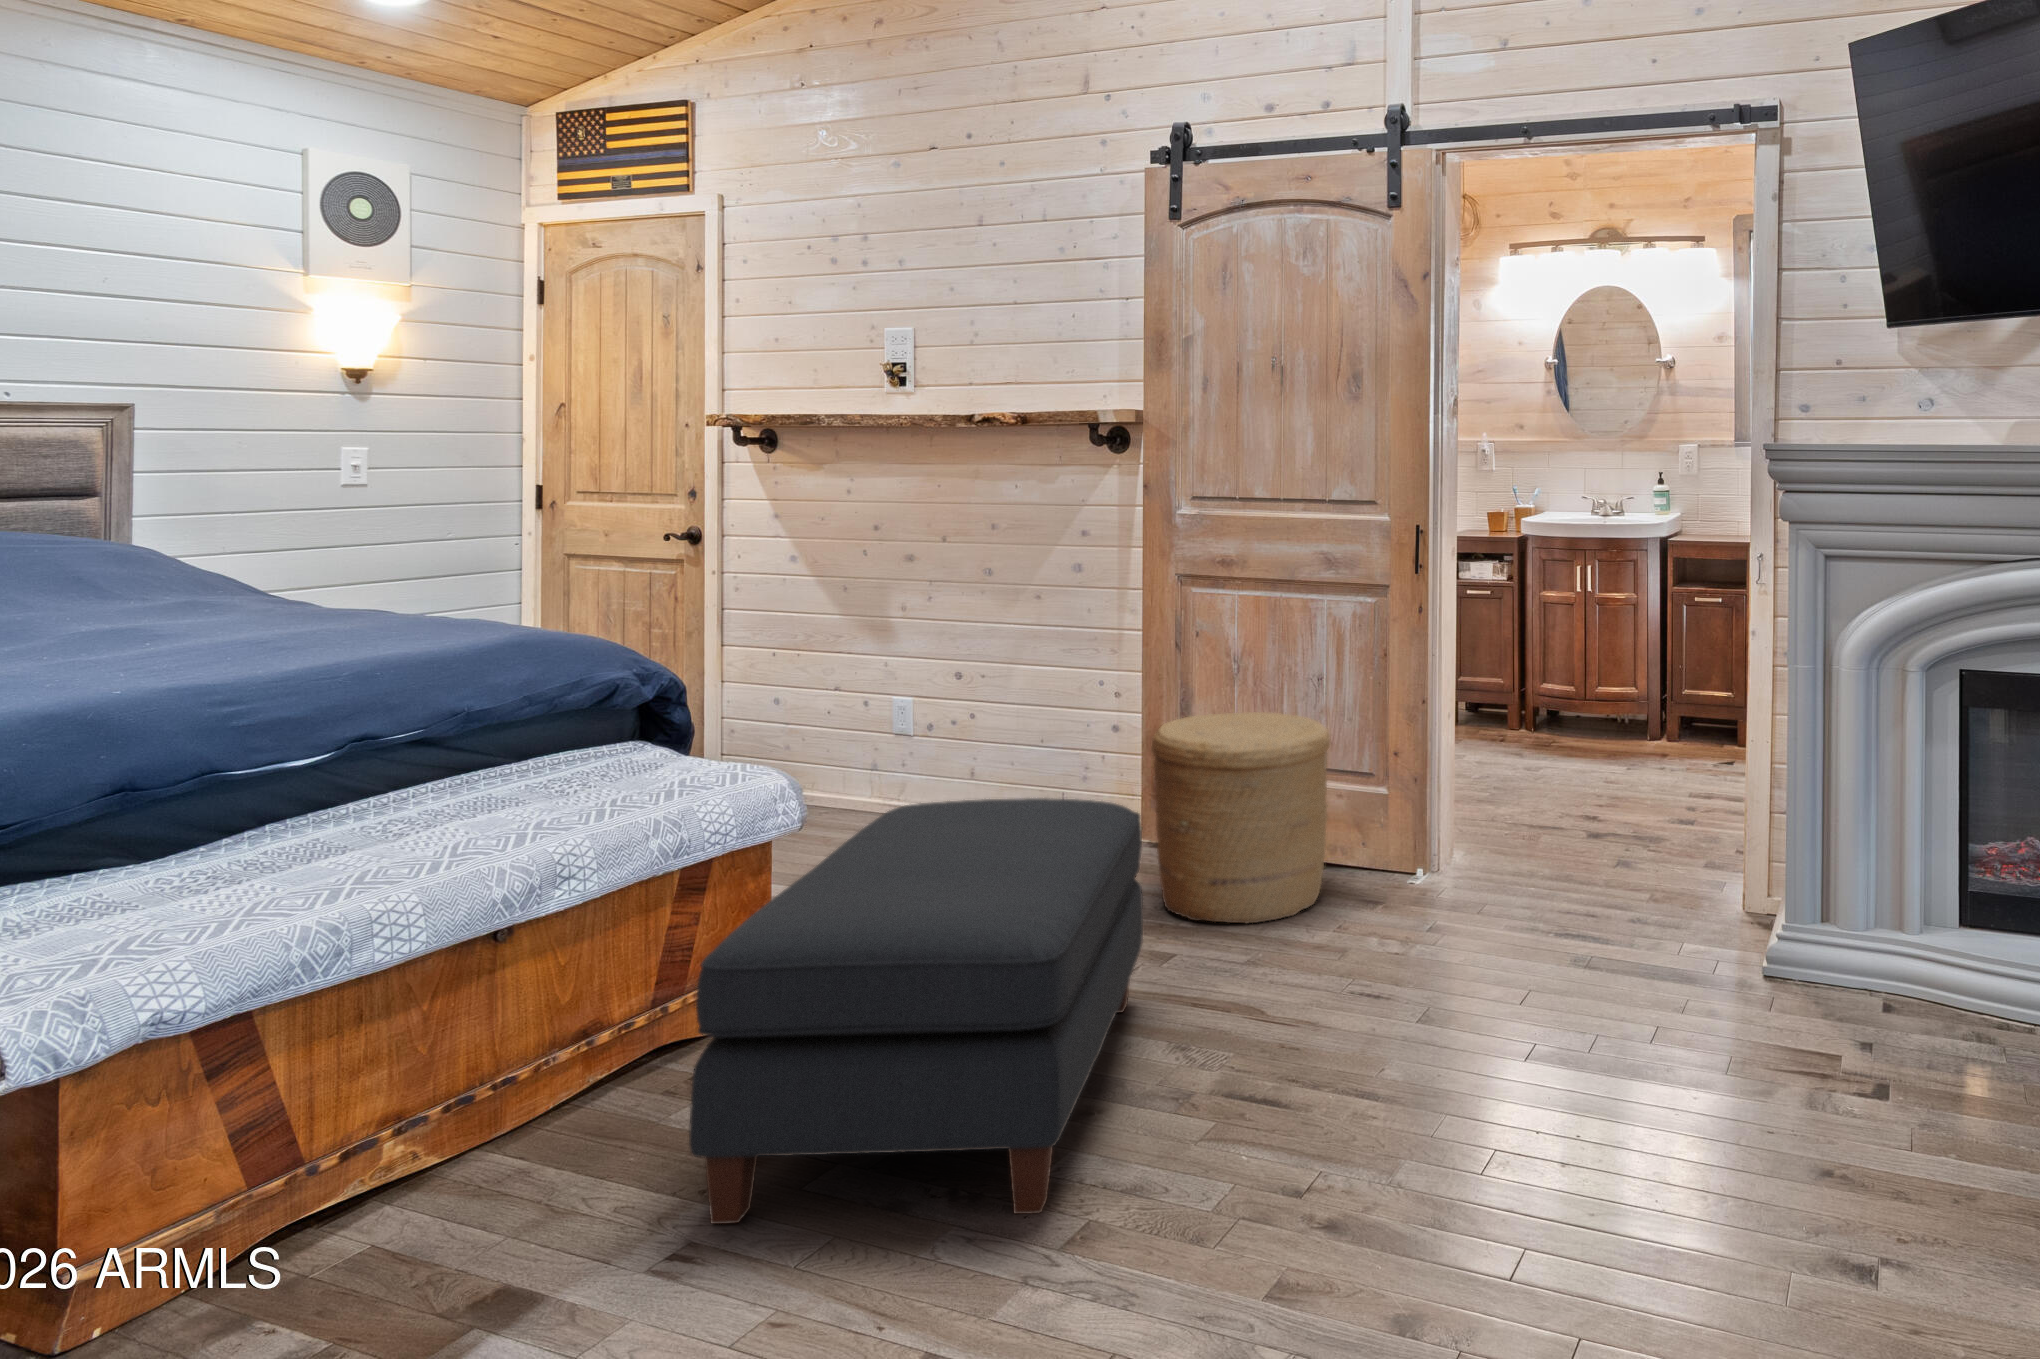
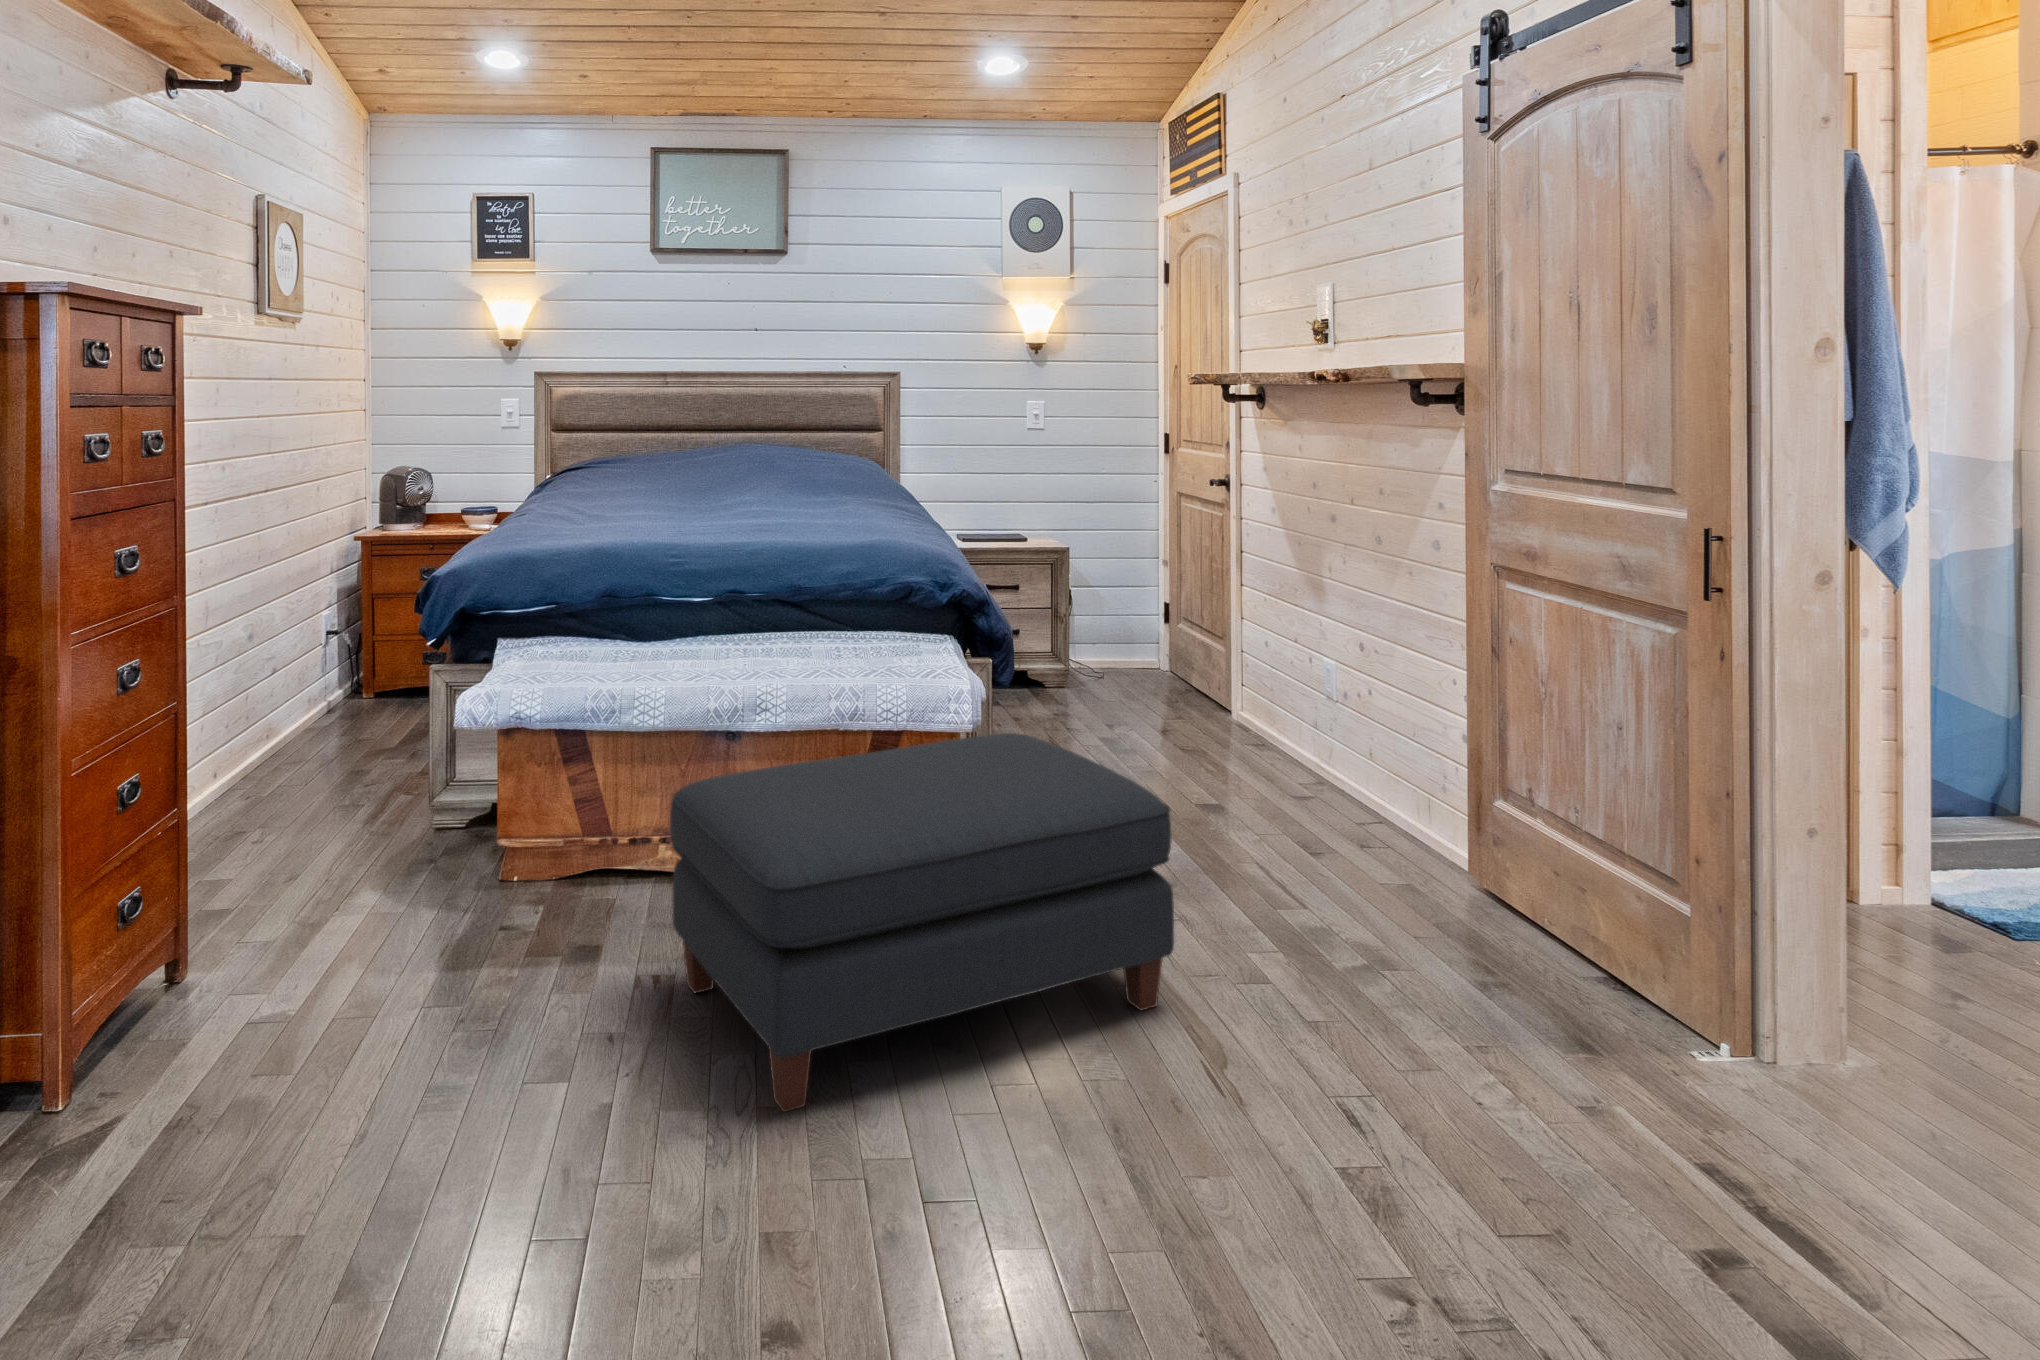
woven basket: present [1151,712,1330,924] -> none [1348,733,1596,1021]

